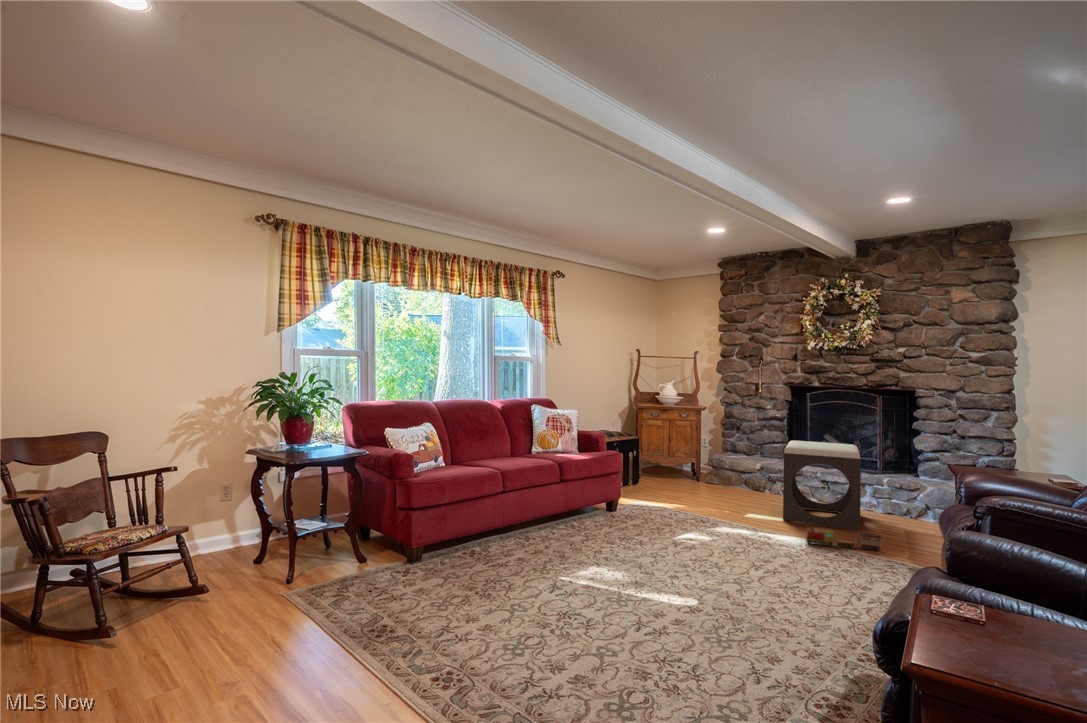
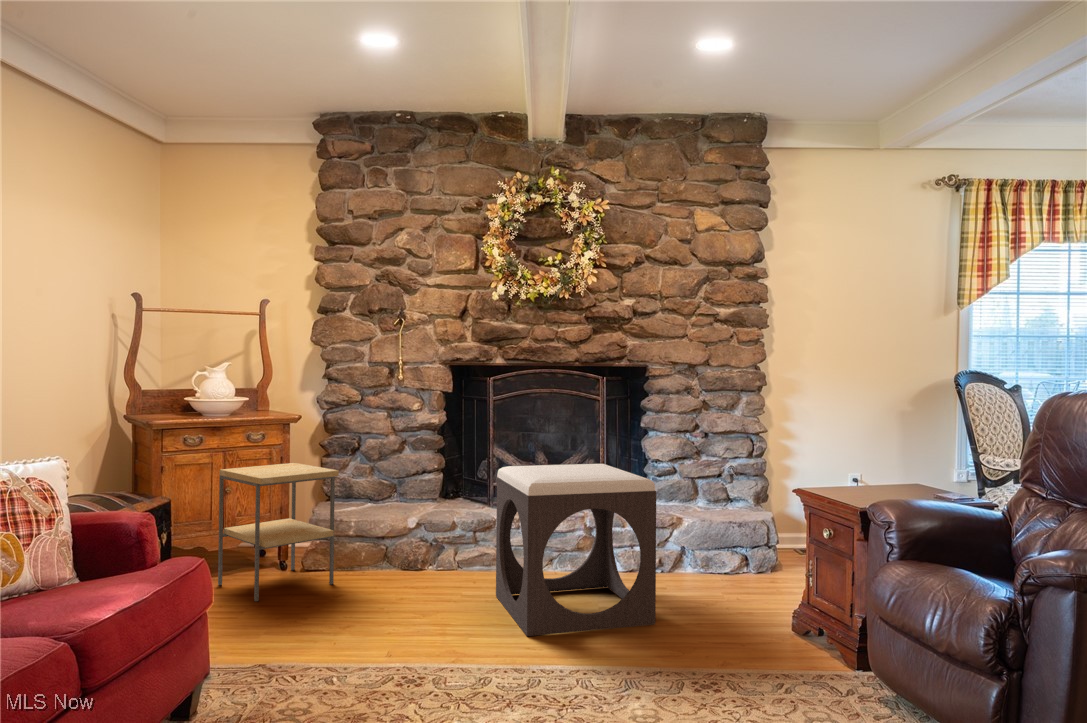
side table: none [666,431,717,490] -> present [218,463,339,601]
toy train: present [805,528,882,550] -> none [625,637,747,692]

